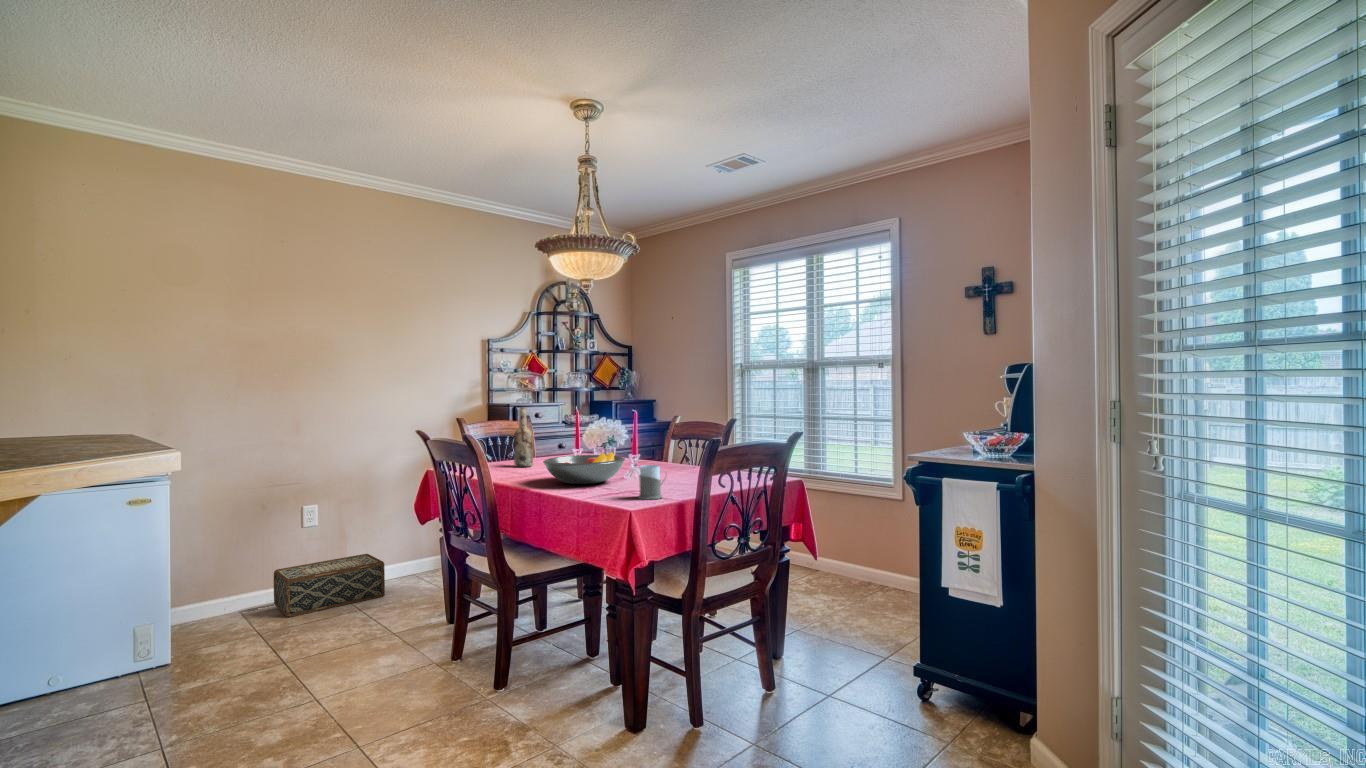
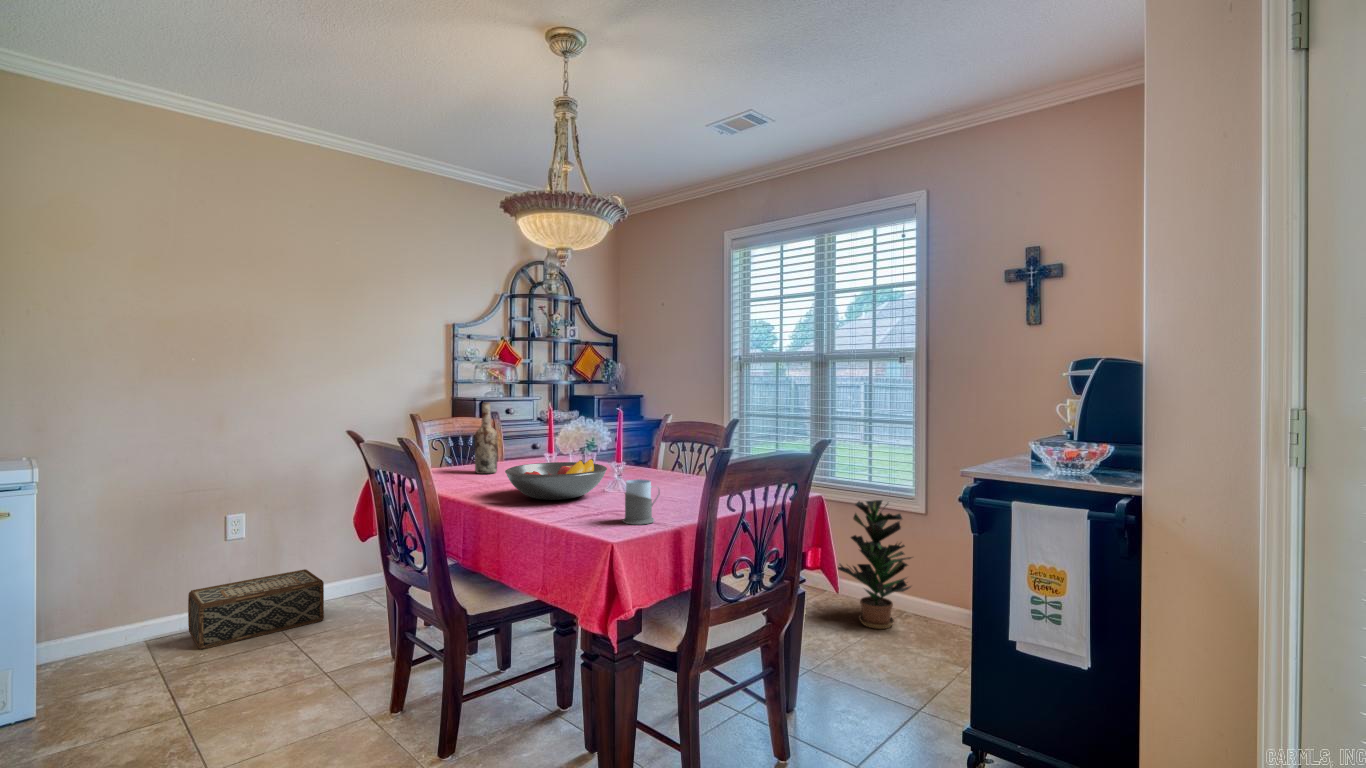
potted plant: none [825,488,892,600] -> present [838,500,911,629]

